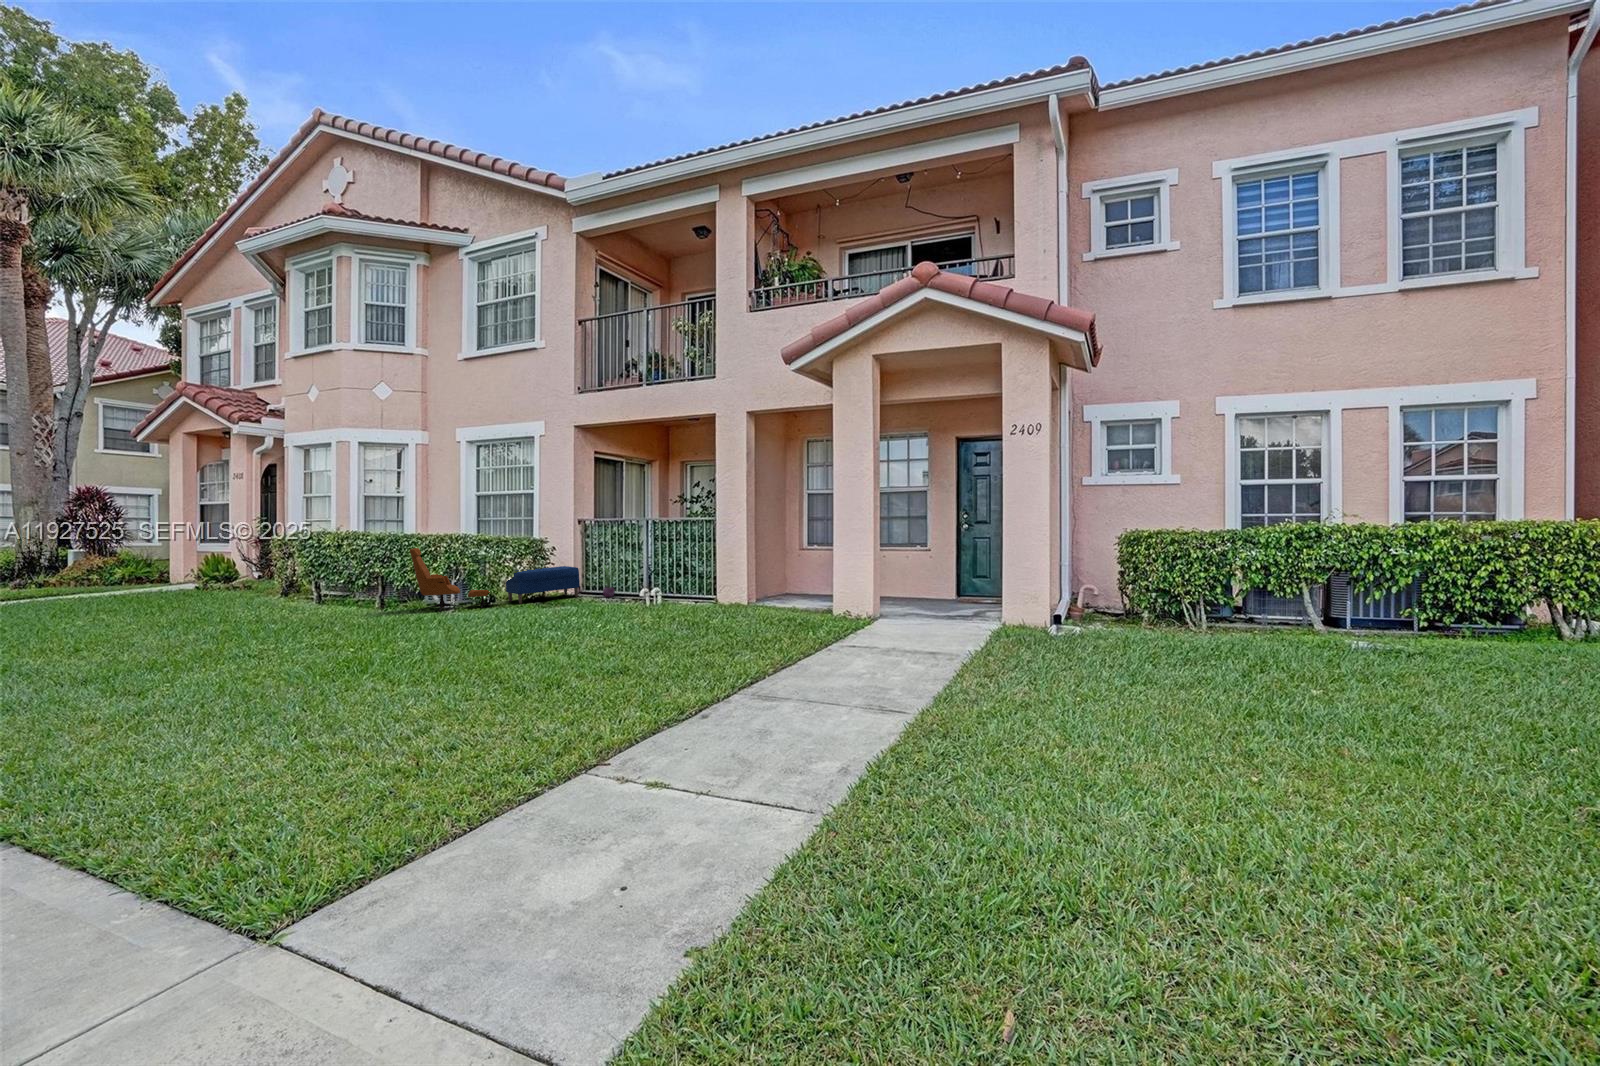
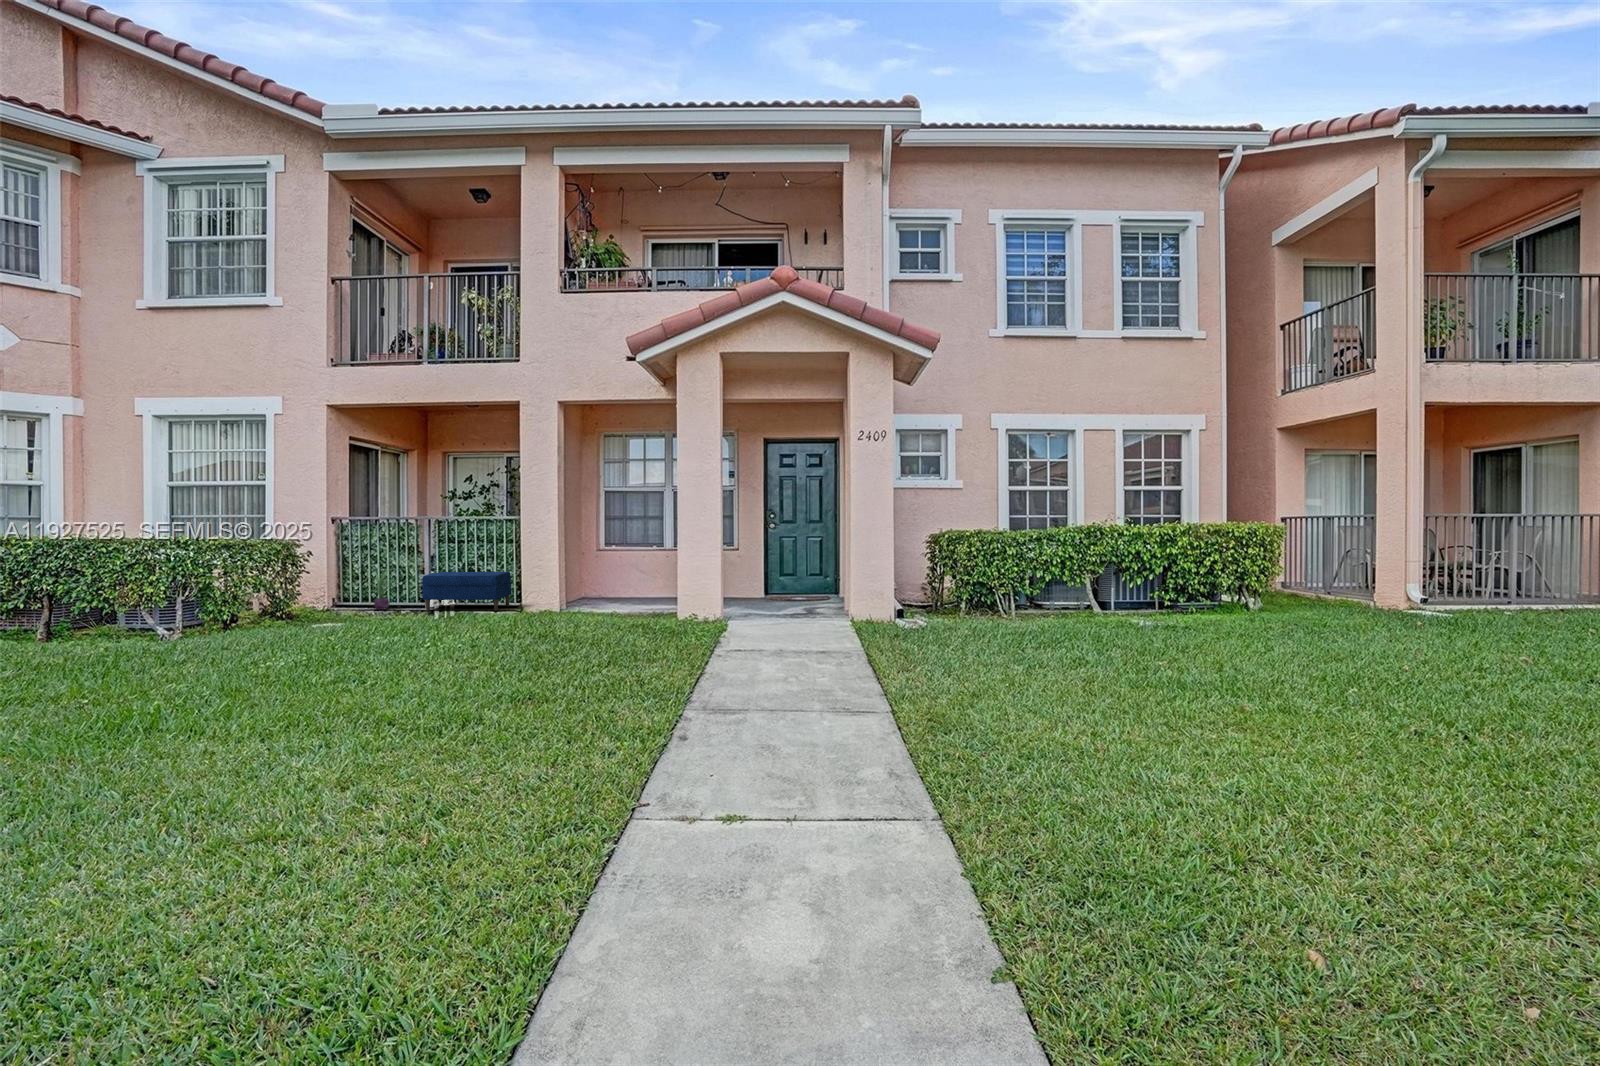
lounge chair: present [410,548,497,611] -> none [106,554,236,637]
bench: present [506,566,580,604] -> present [422,572,511,611]

